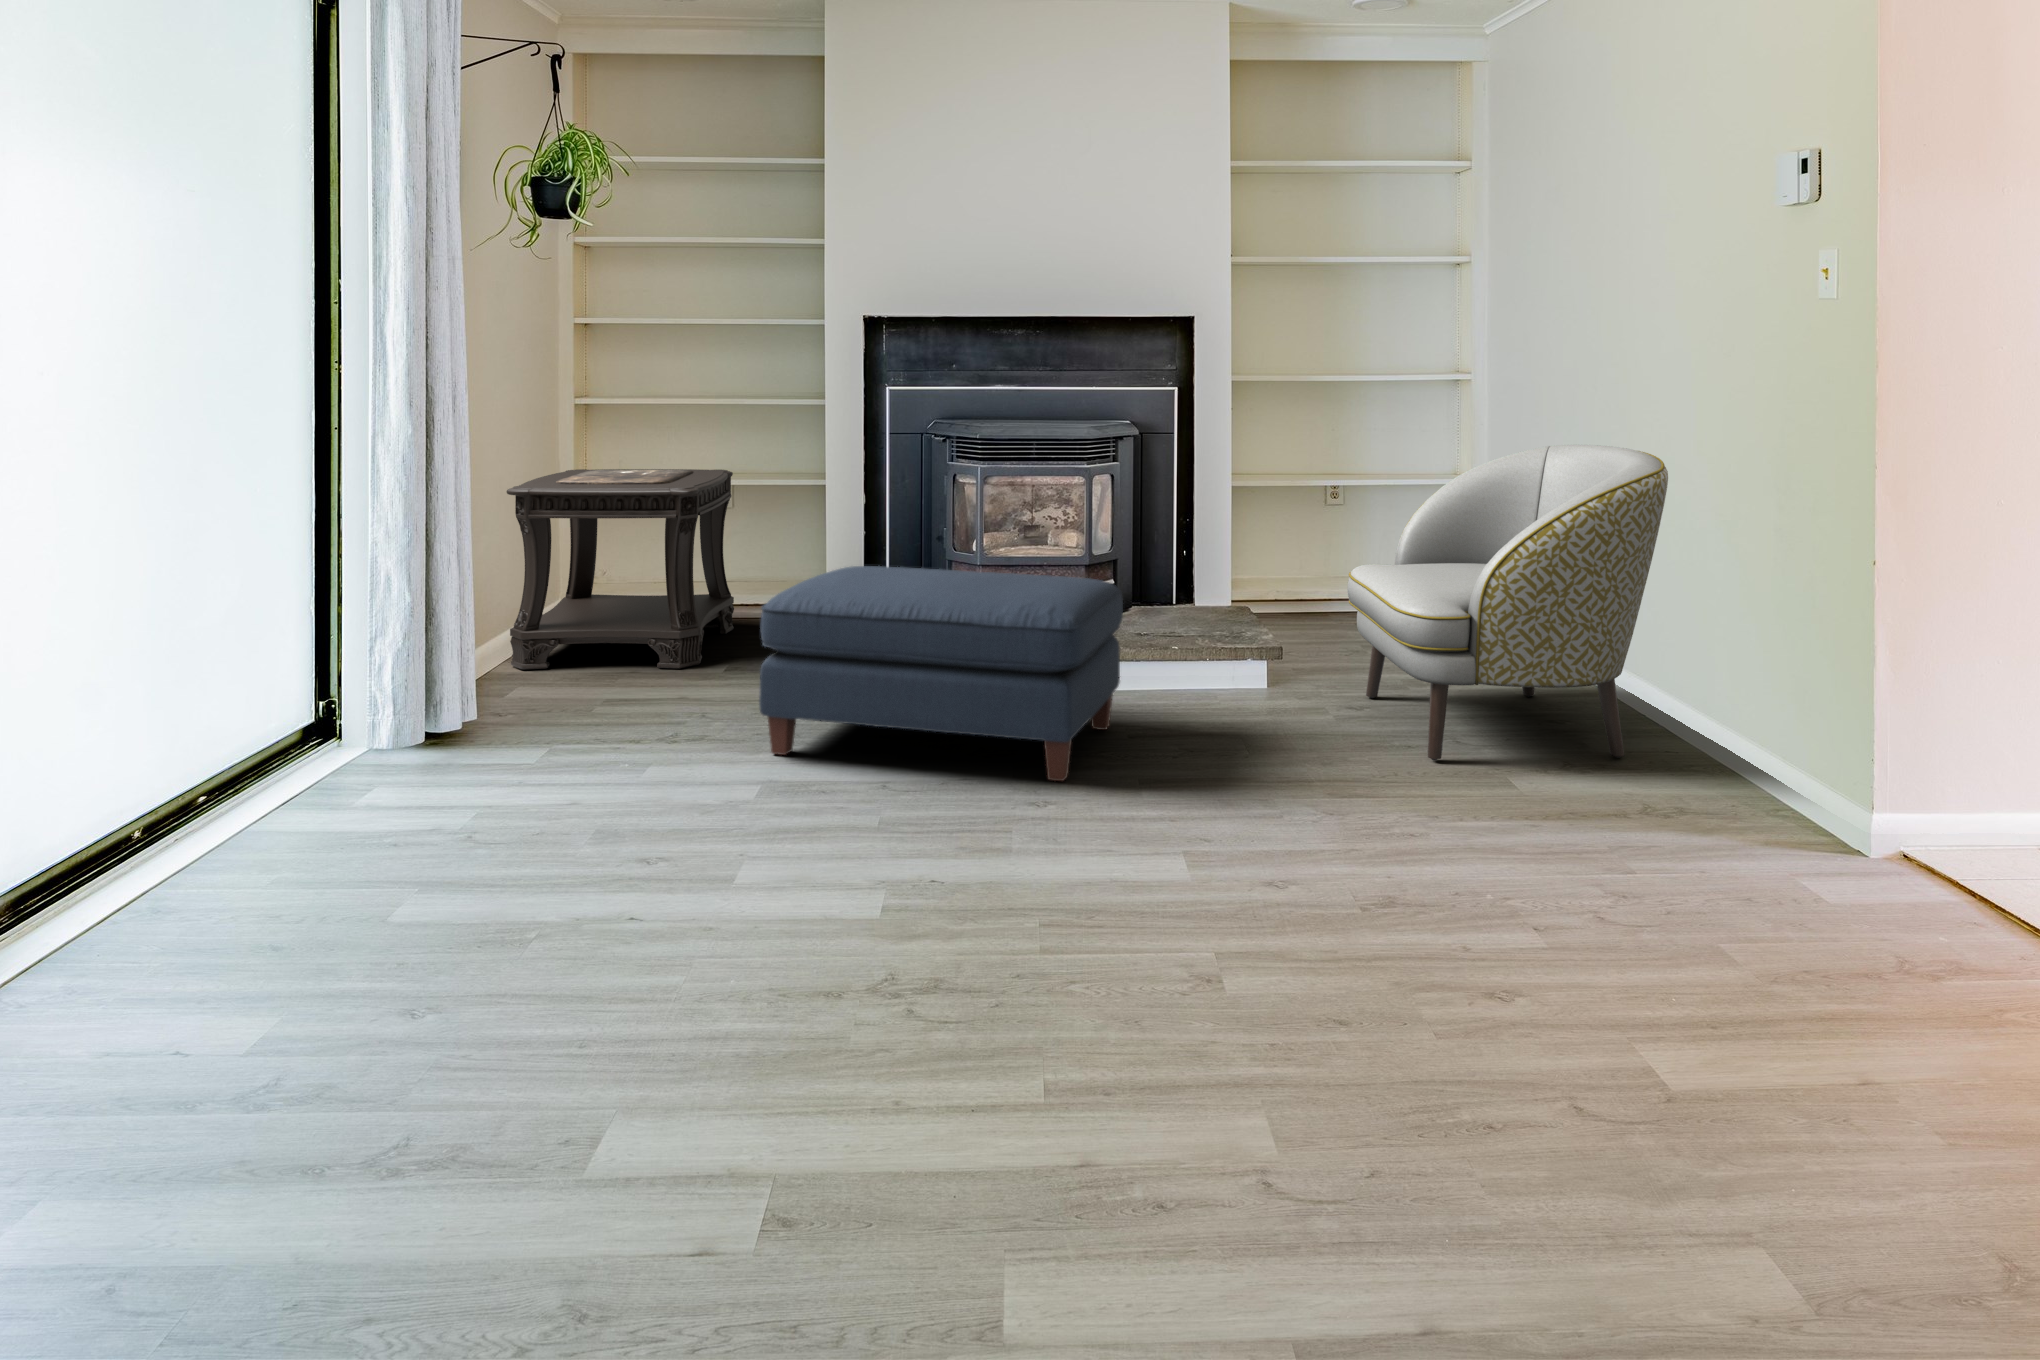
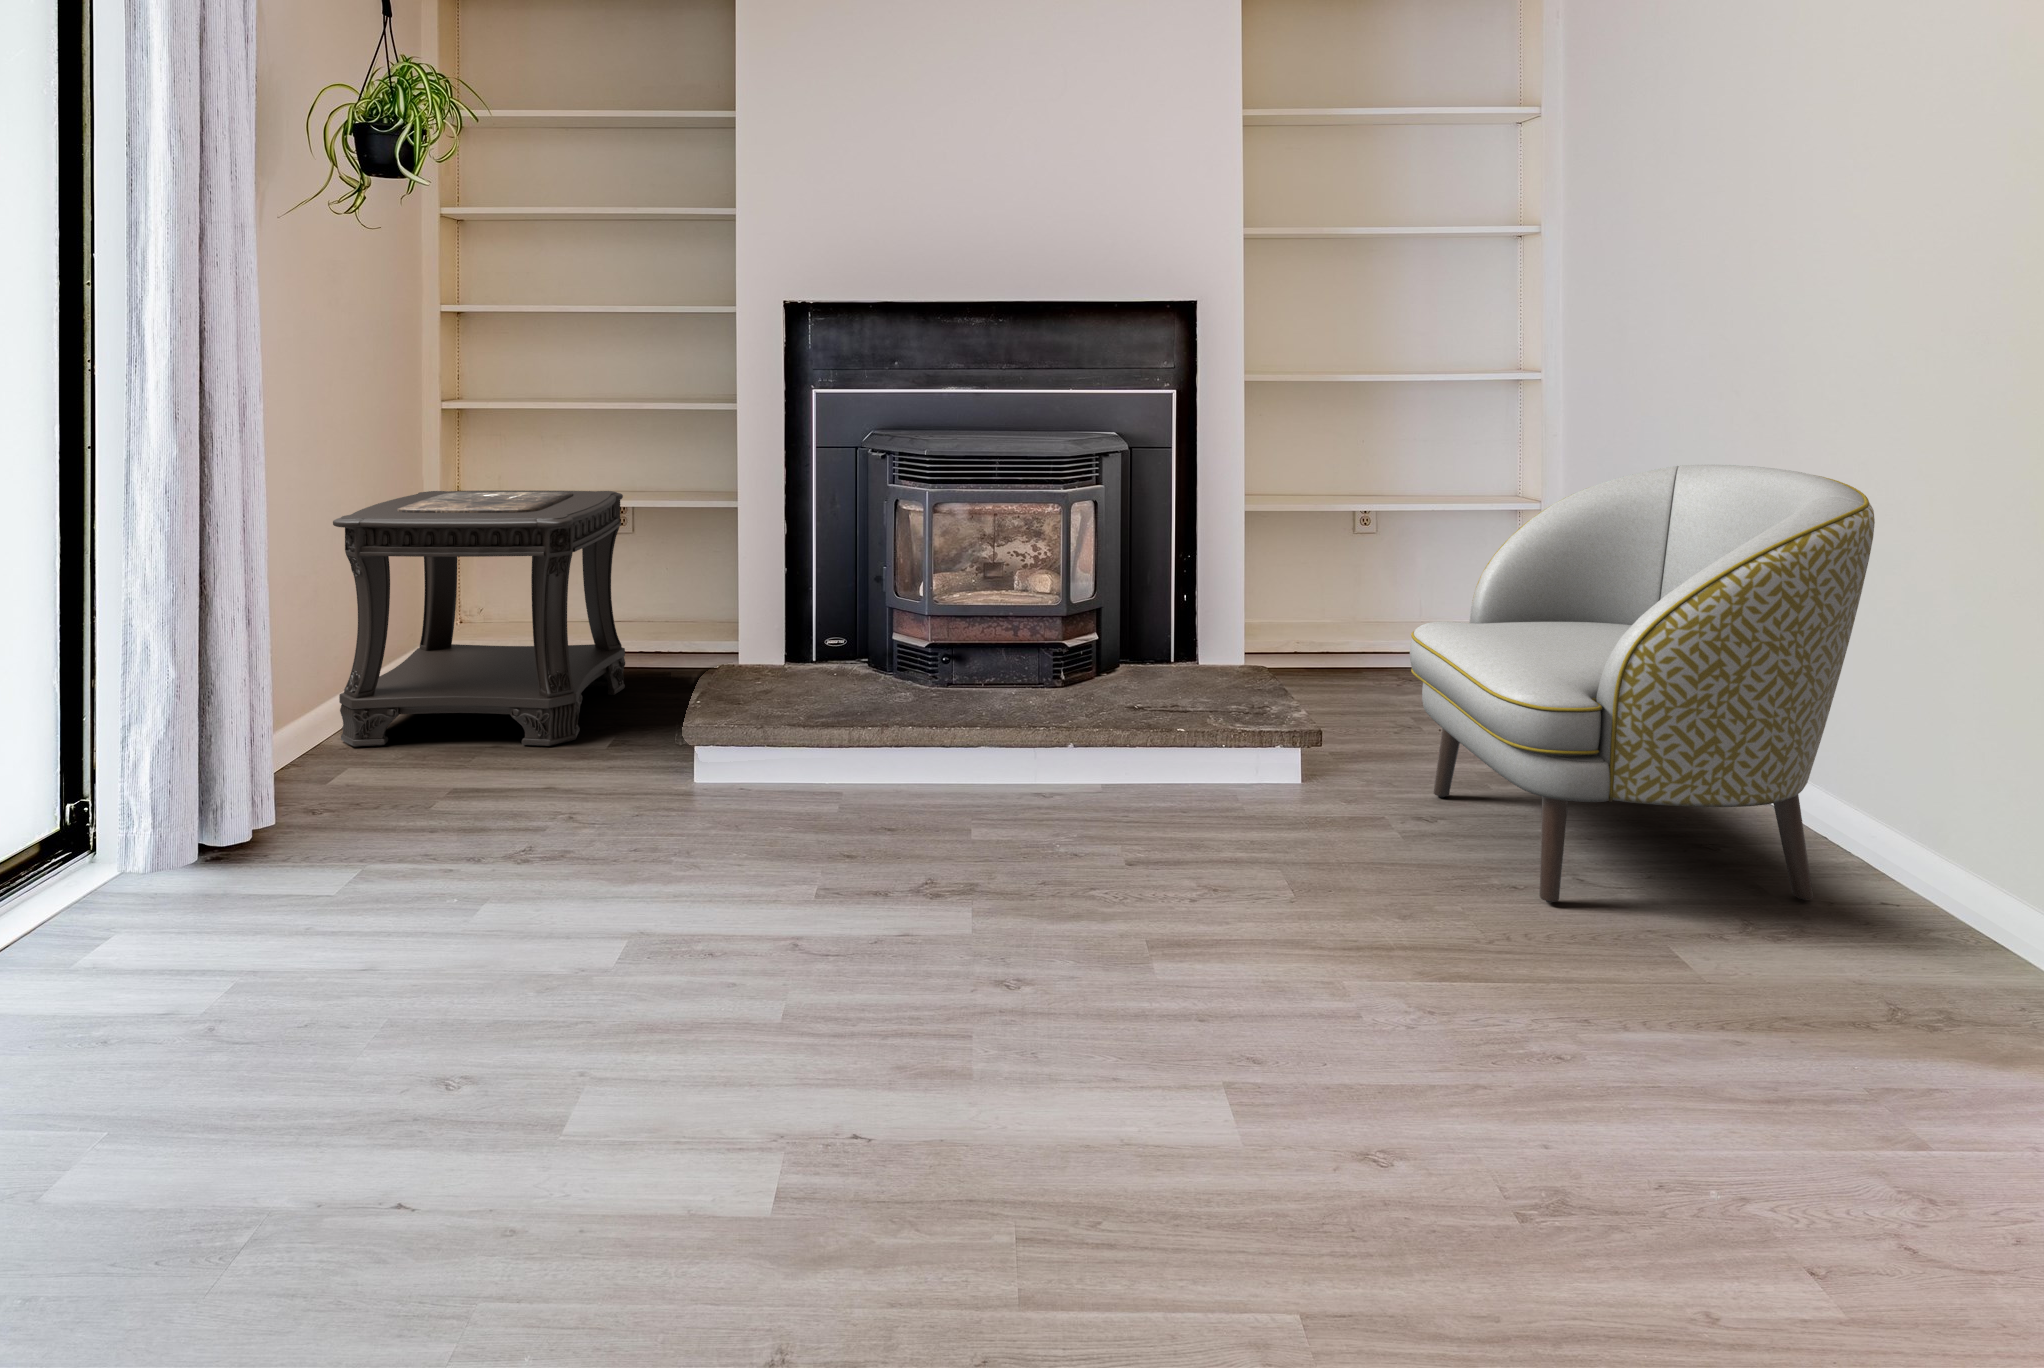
ottoman: present [759,566,1123,781] -> none [633,624,1117,935]

